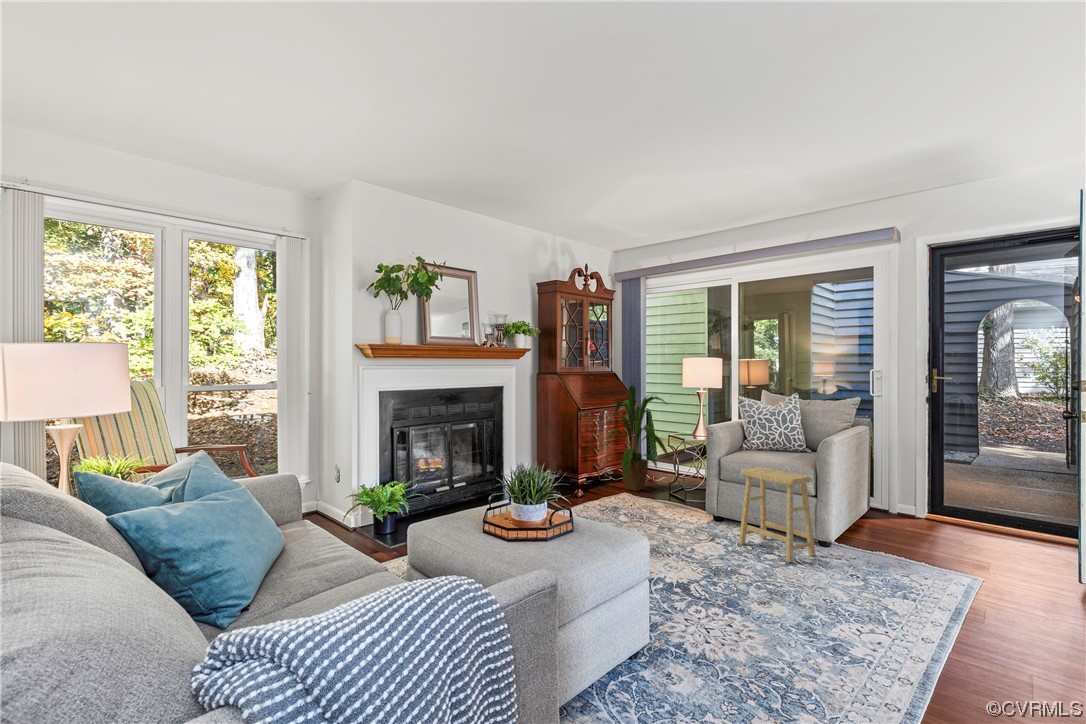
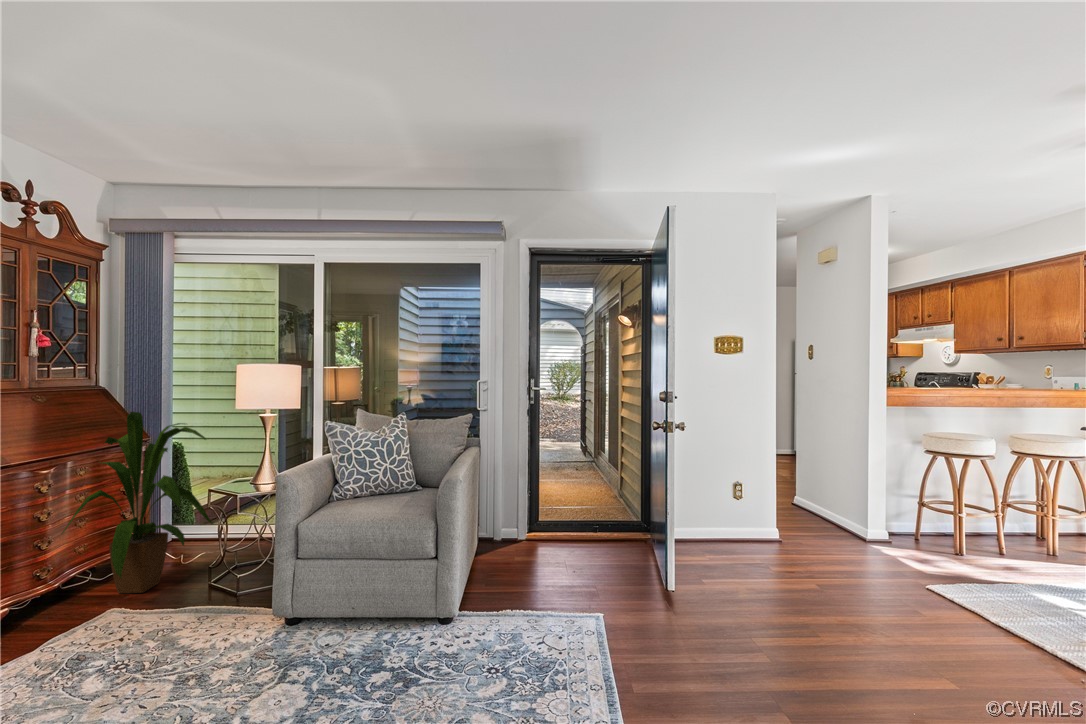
footstool: present [739,467,816,562] -> none [330,532,443,685]

